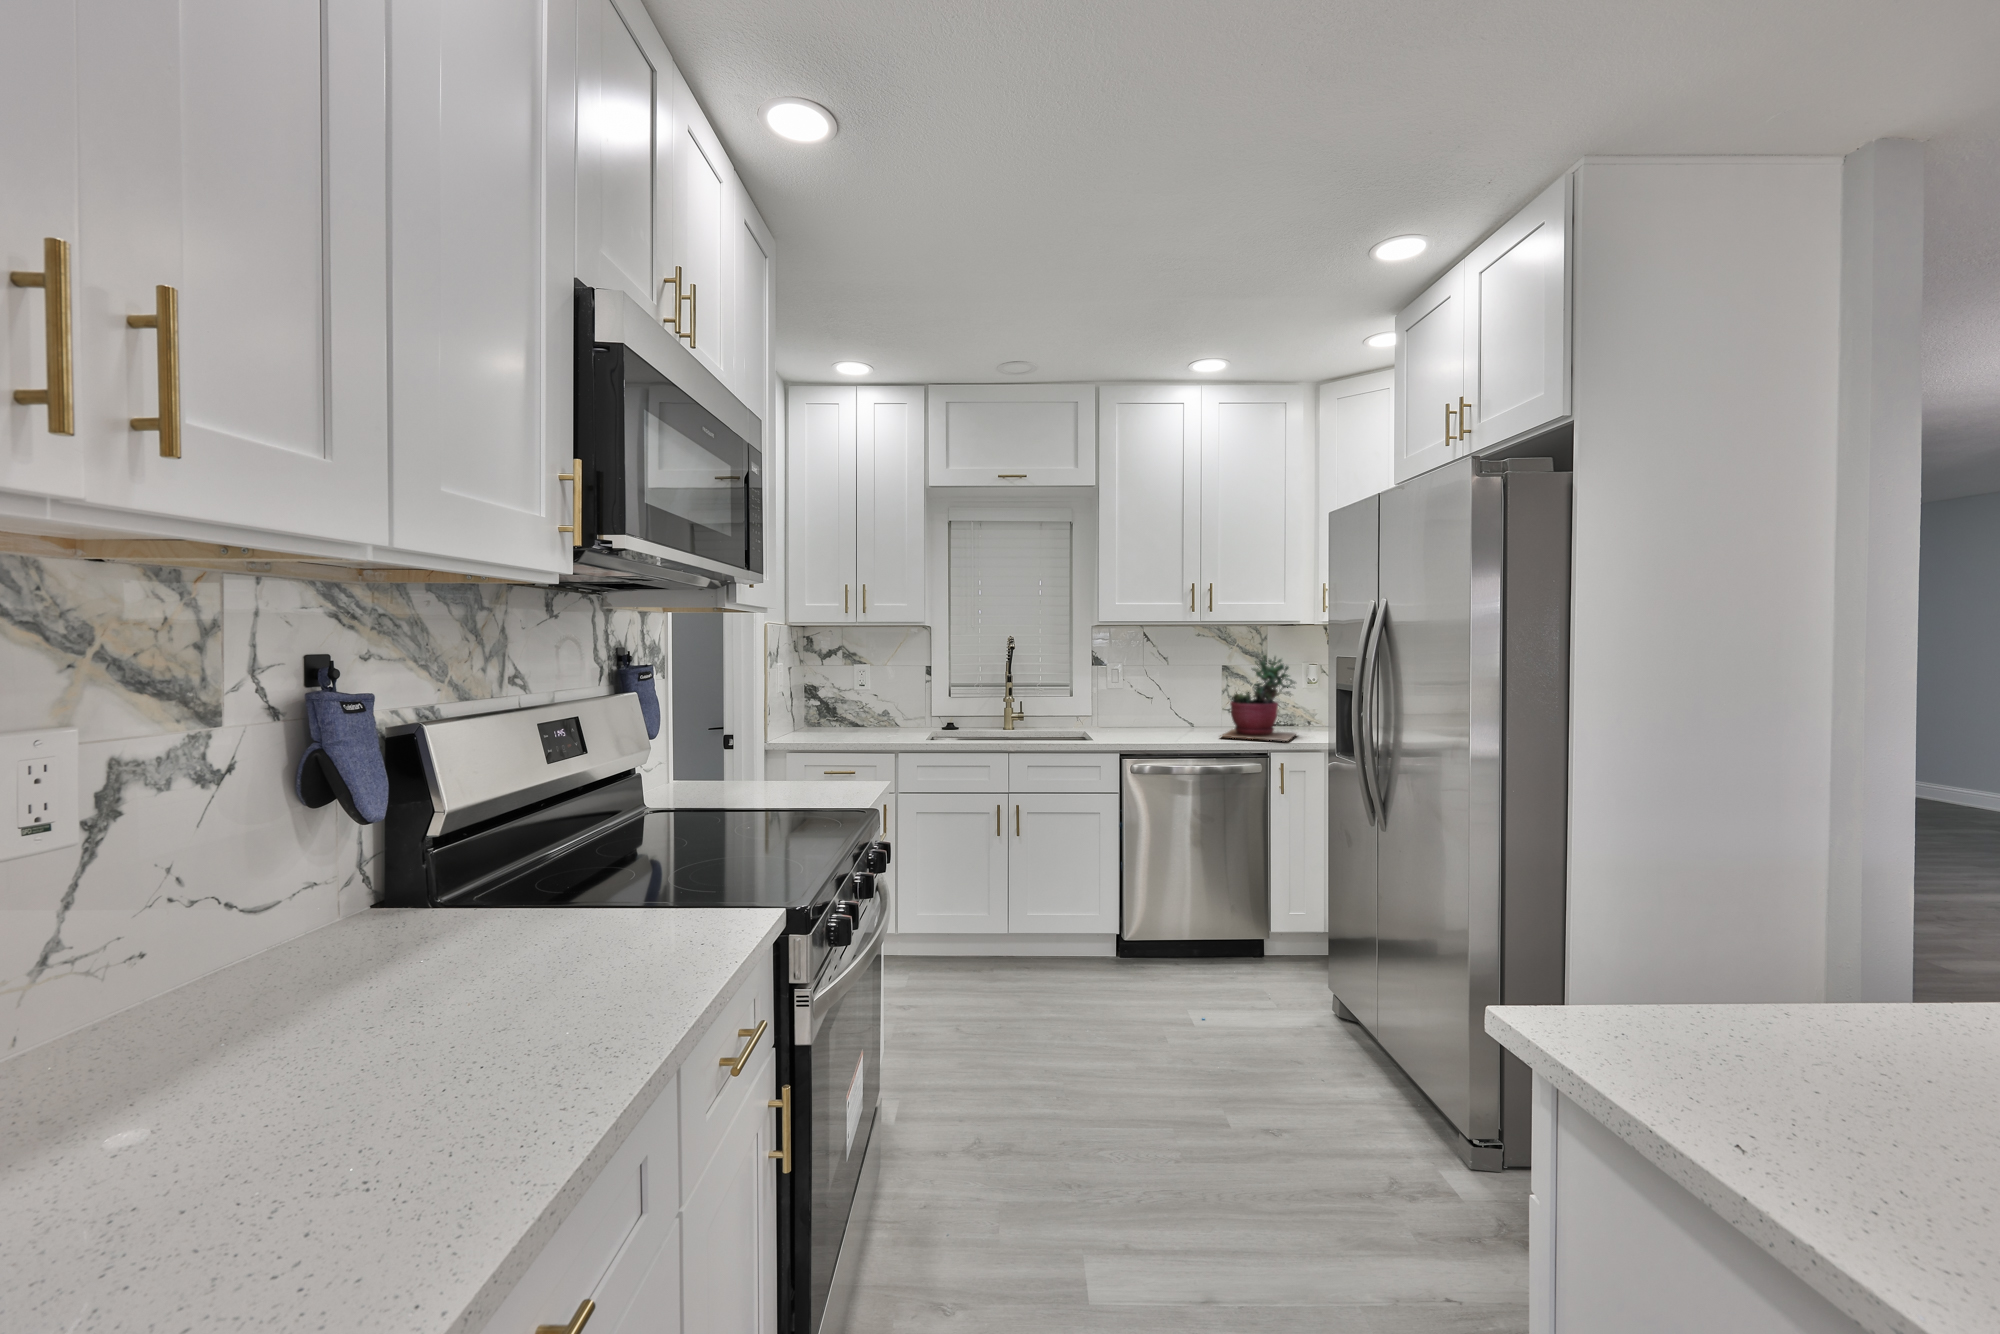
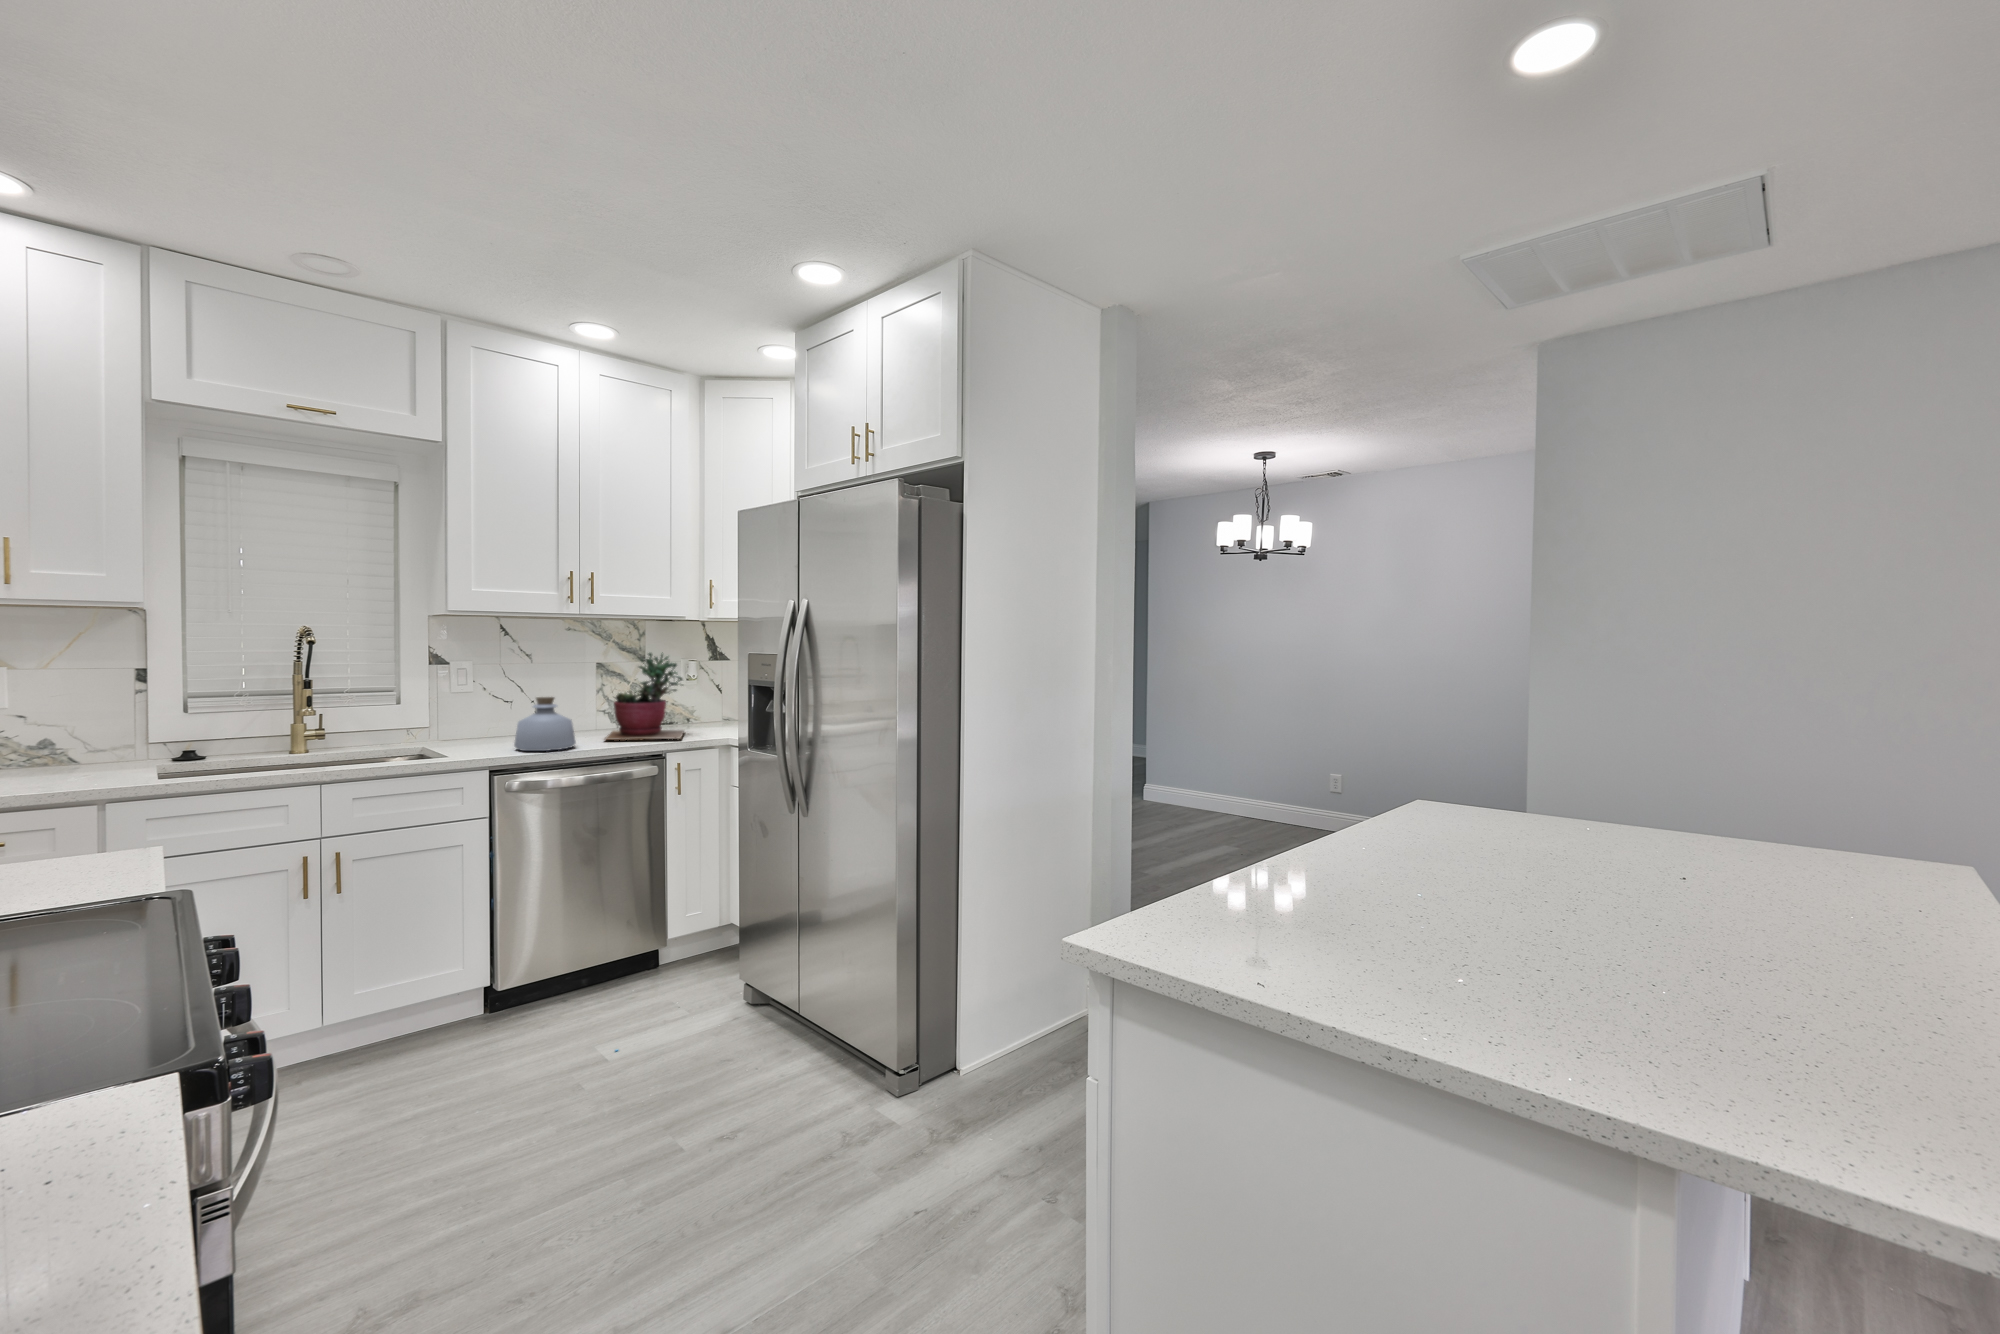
bottle: none [1144,695,1192,742] -> present [514,697,576,751]

